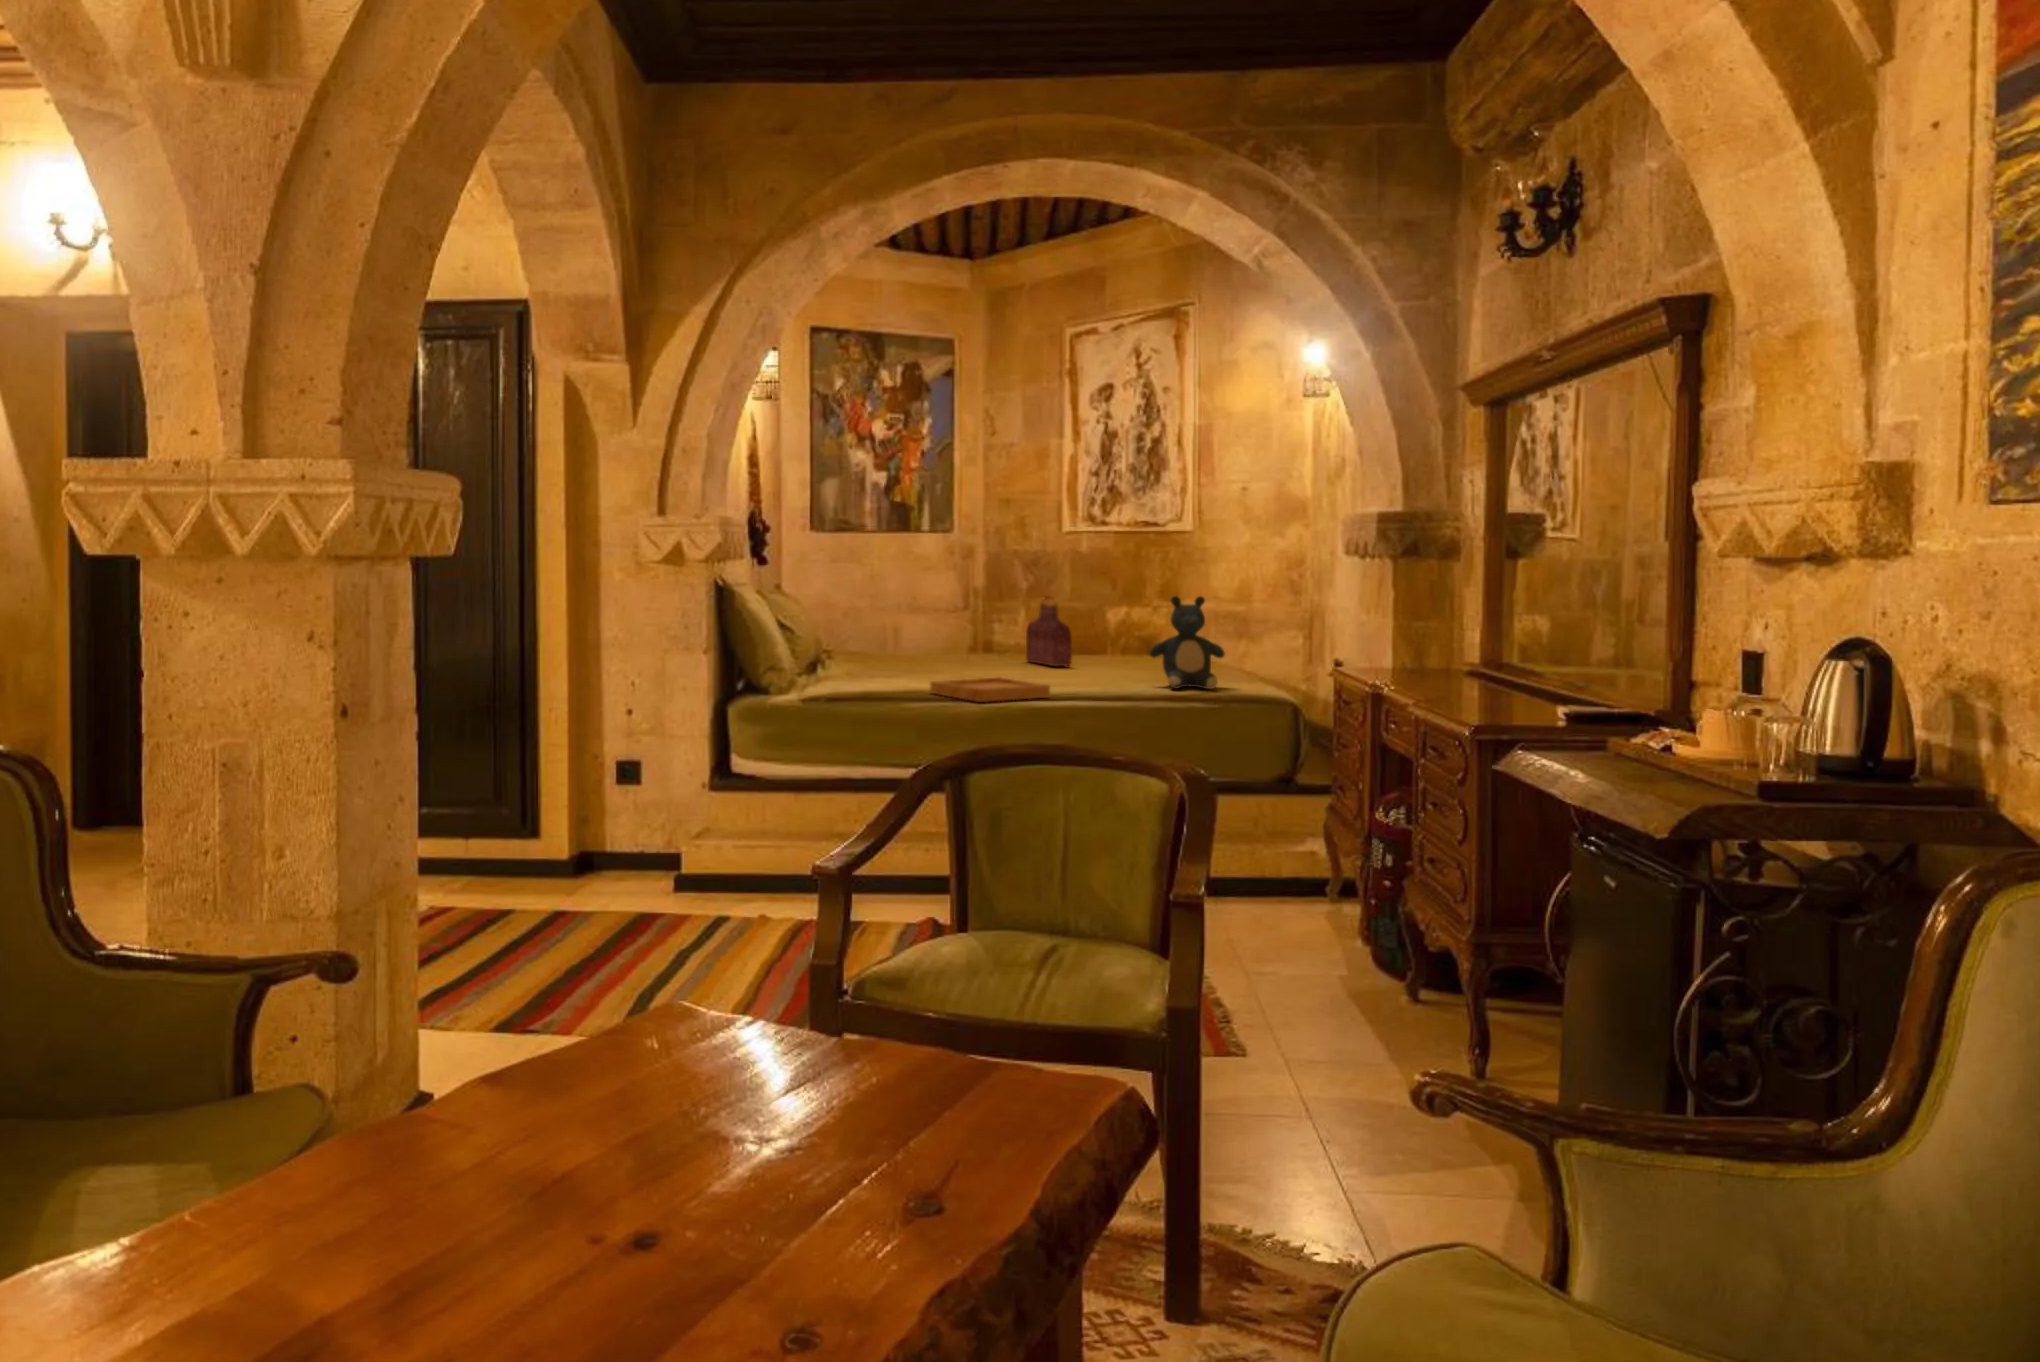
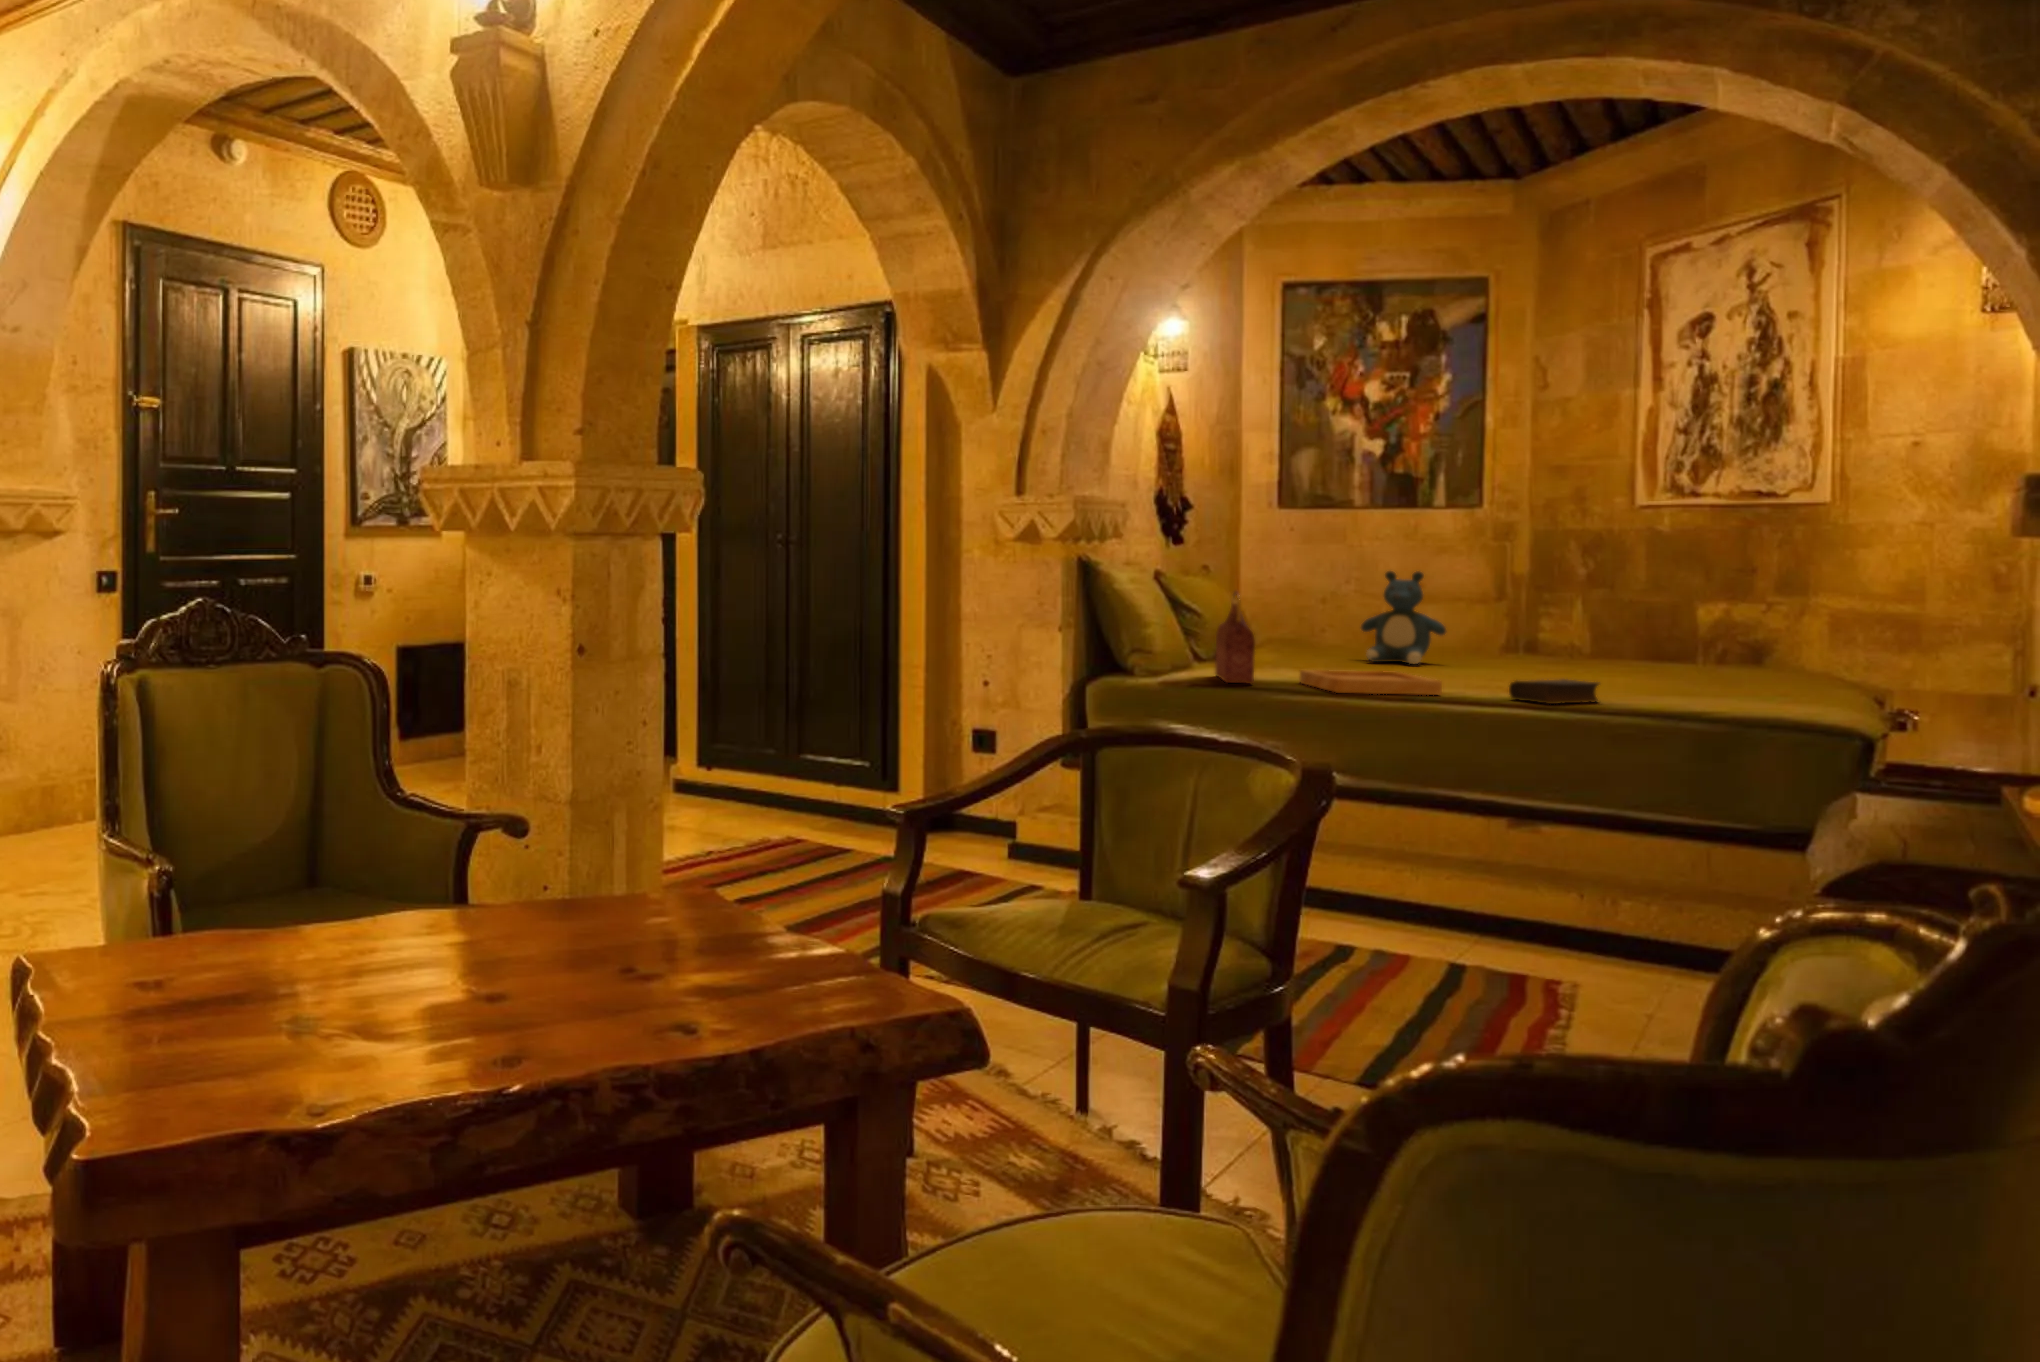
handbag: present [1026,596,1072,666] -> present [1215,591,1255,684]
teddy bear: present [1149,596,1225,689] -> present [1361,571,1446,664]
book: none [1098,677,1156,700] -> present [1509,679,1599,704]

